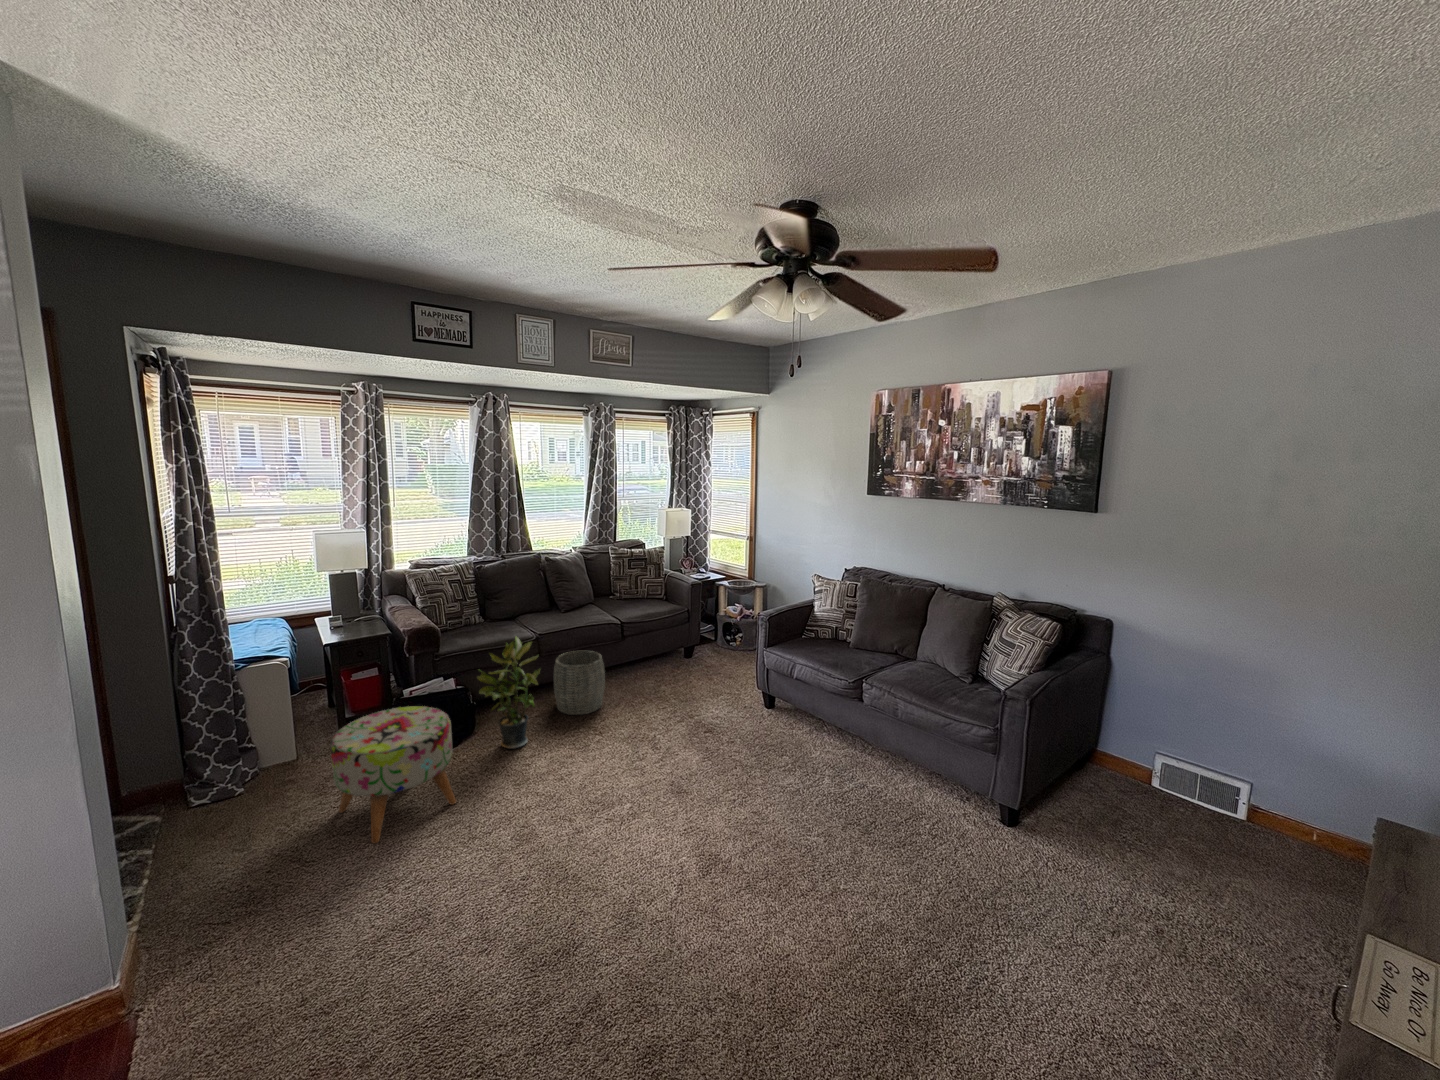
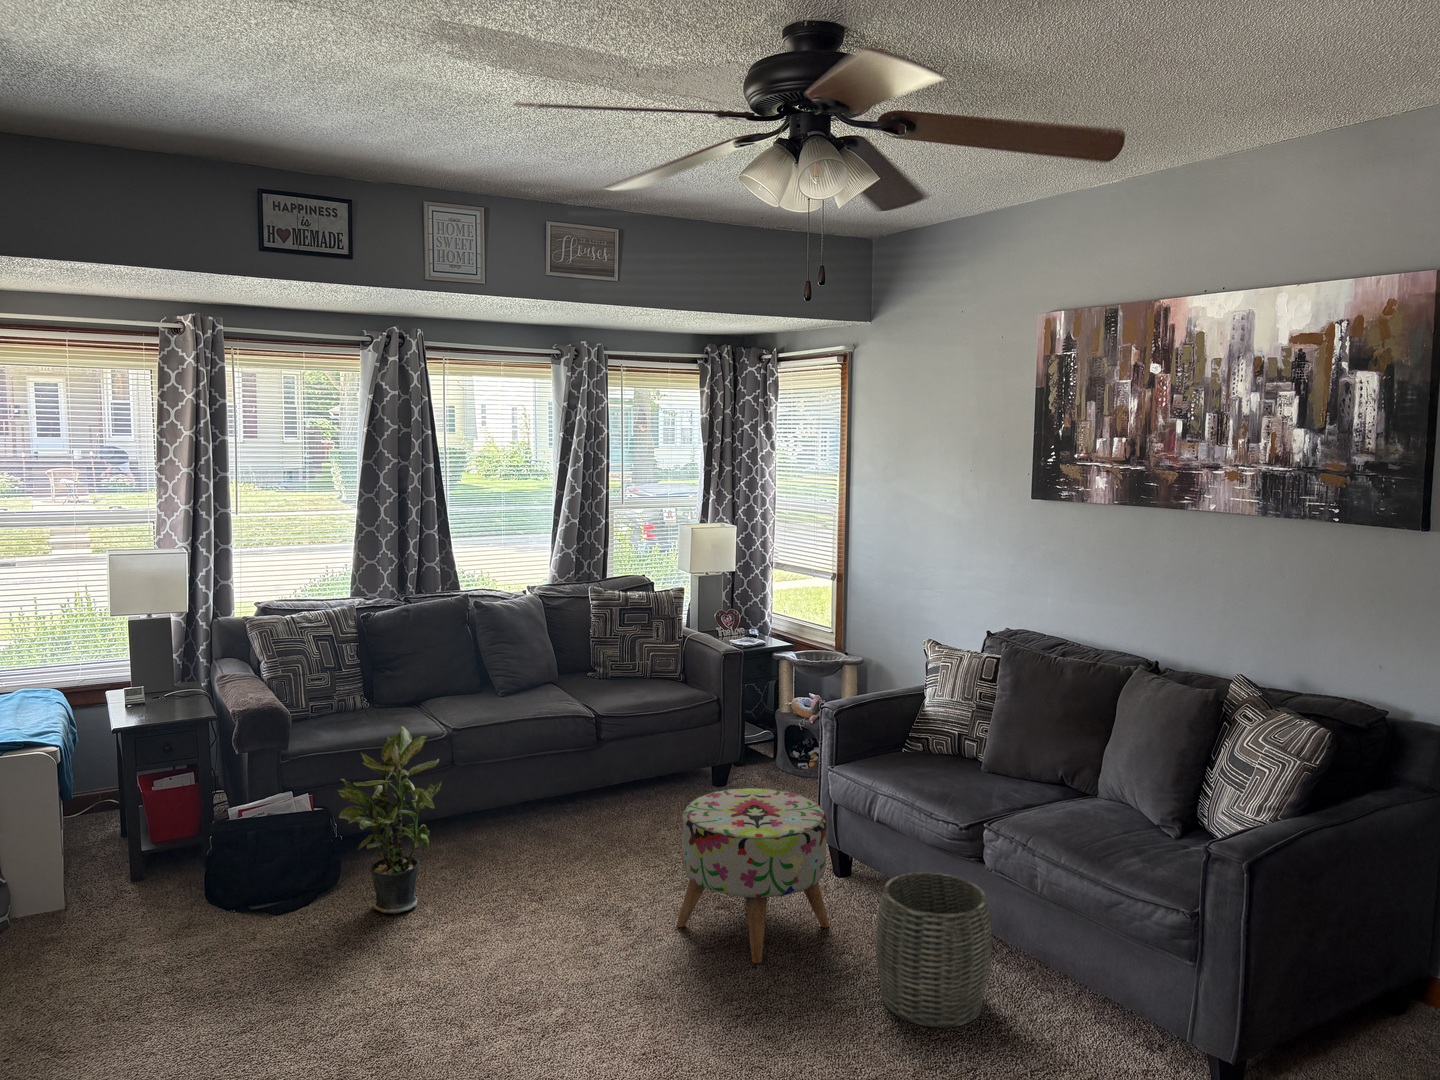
woven basket: present [554,651,605,715] -> present [876,872,992,1027]
ottoman: present [330,706,456,843] -> present [677,788,829,964]

